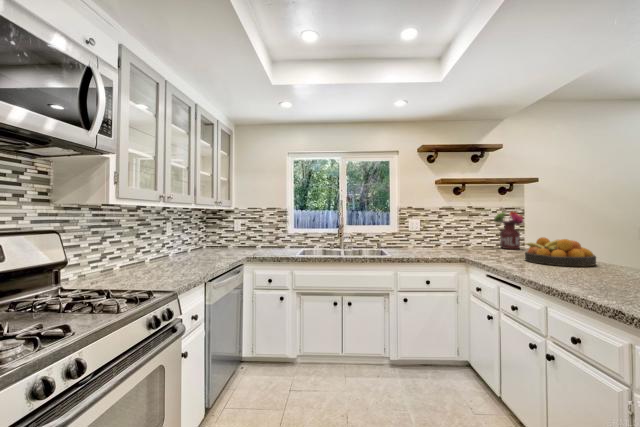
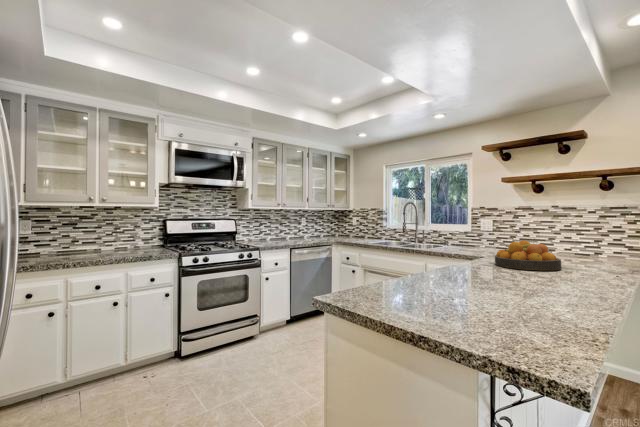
flower arrangement: present [494,212,523,249] -> none [571,211,617,259]

